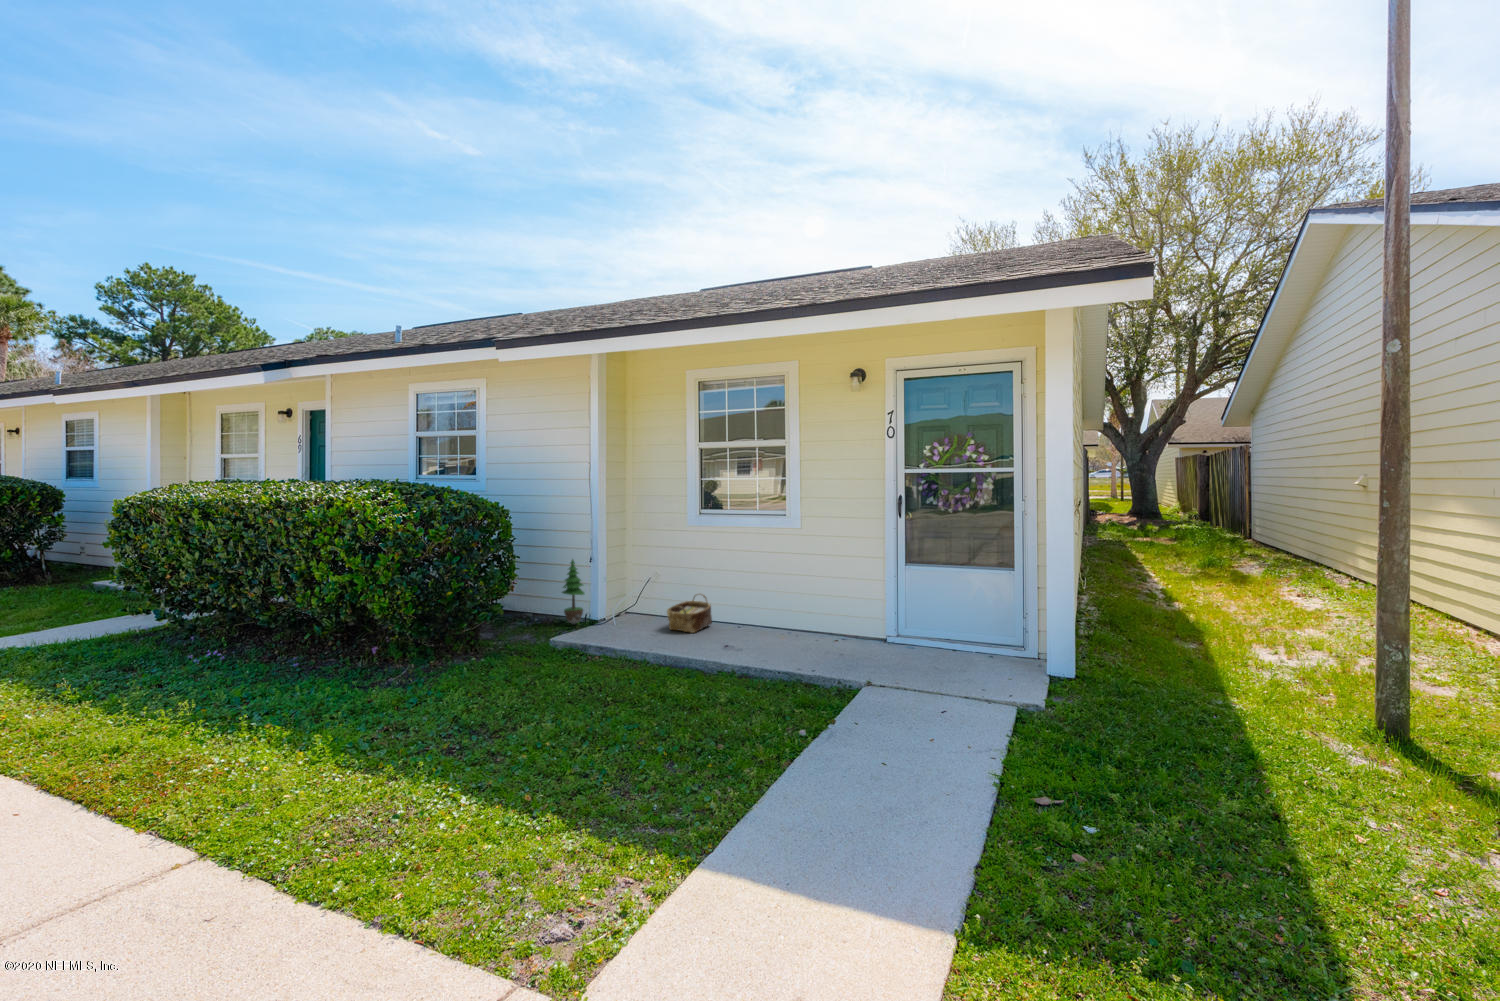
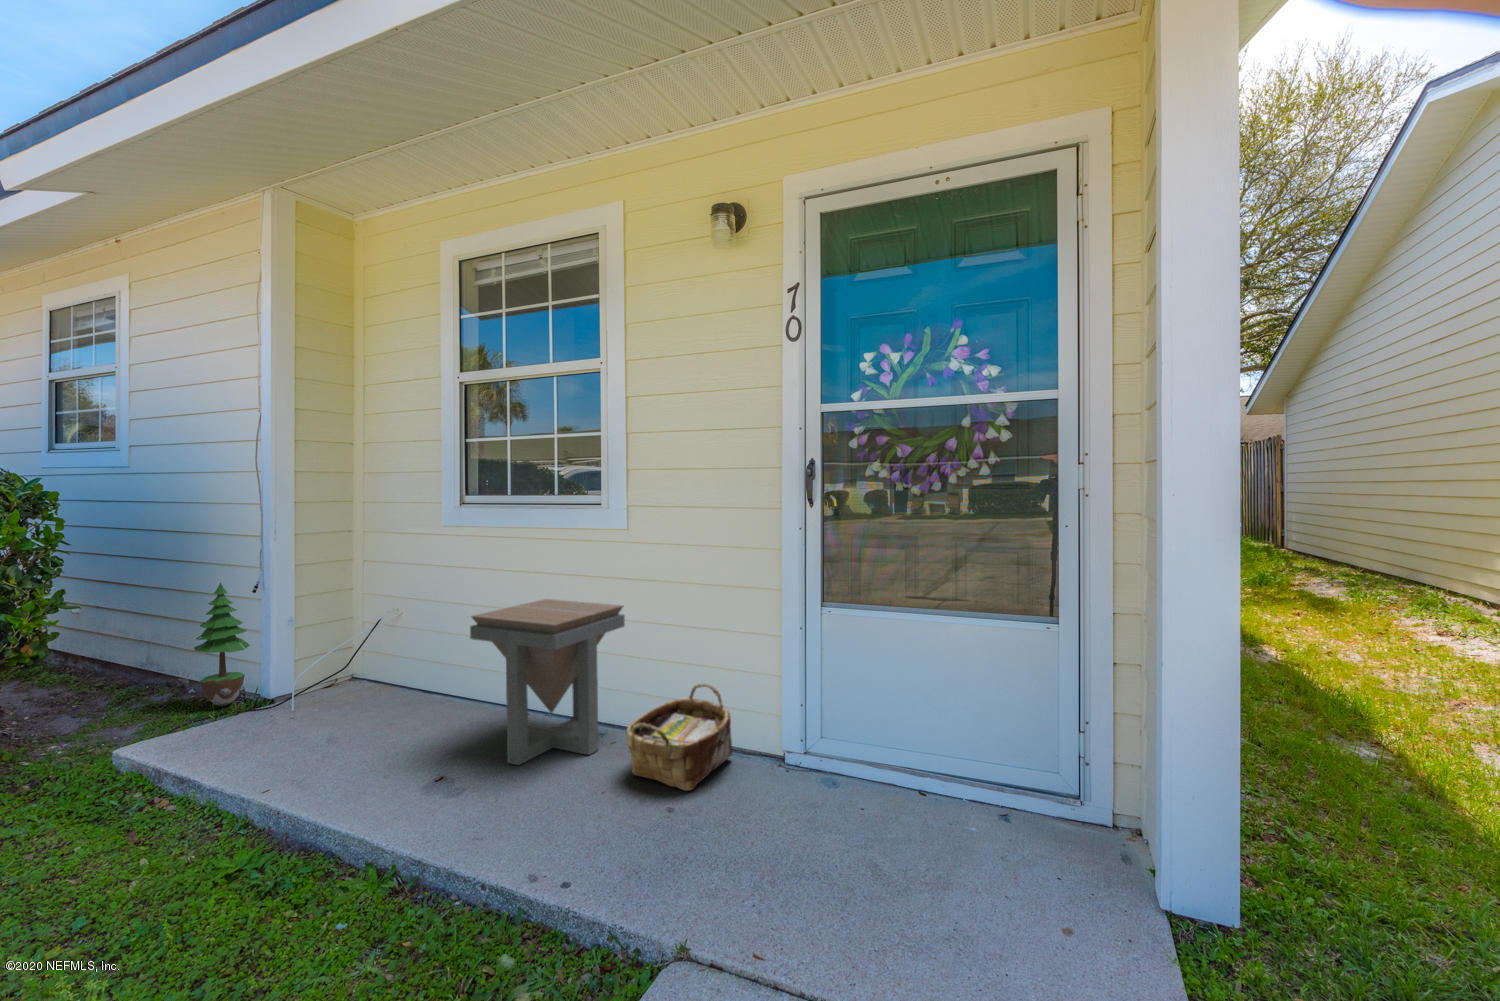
side table: none [730,566,800,644] -> present [470,599,625,765]
woven basket: present [667,593,712,633] -> present [626,684,732,791]

